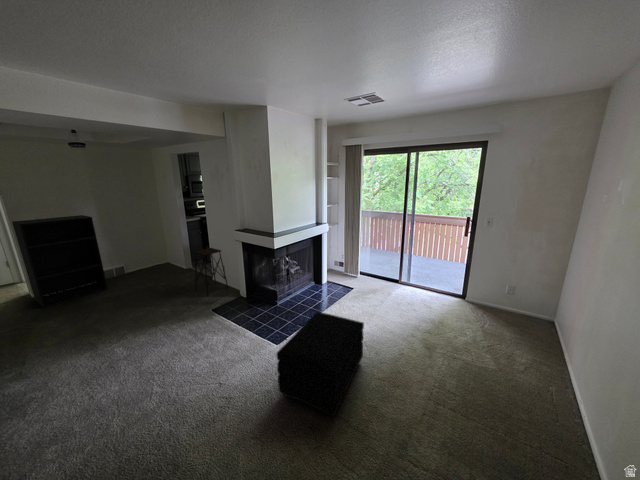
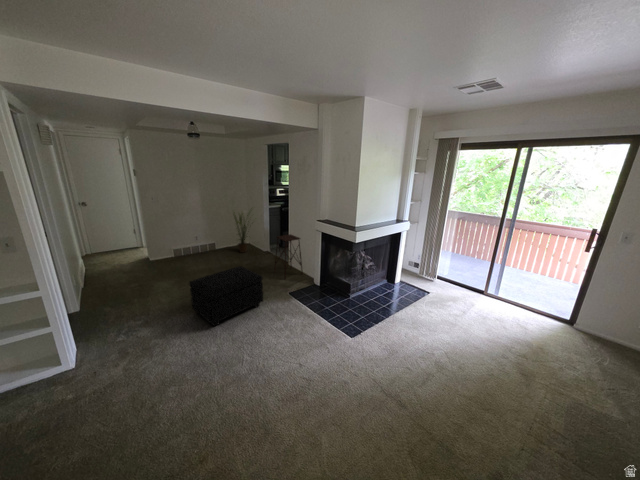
bookshelf: present [12,215,108,308] -> none [143,196,204,270]
house plant: none [141,222,174,274] -> present [234,215,248,252]
footstool: present [277,312,364,415] -> present [189,266,263,326]

